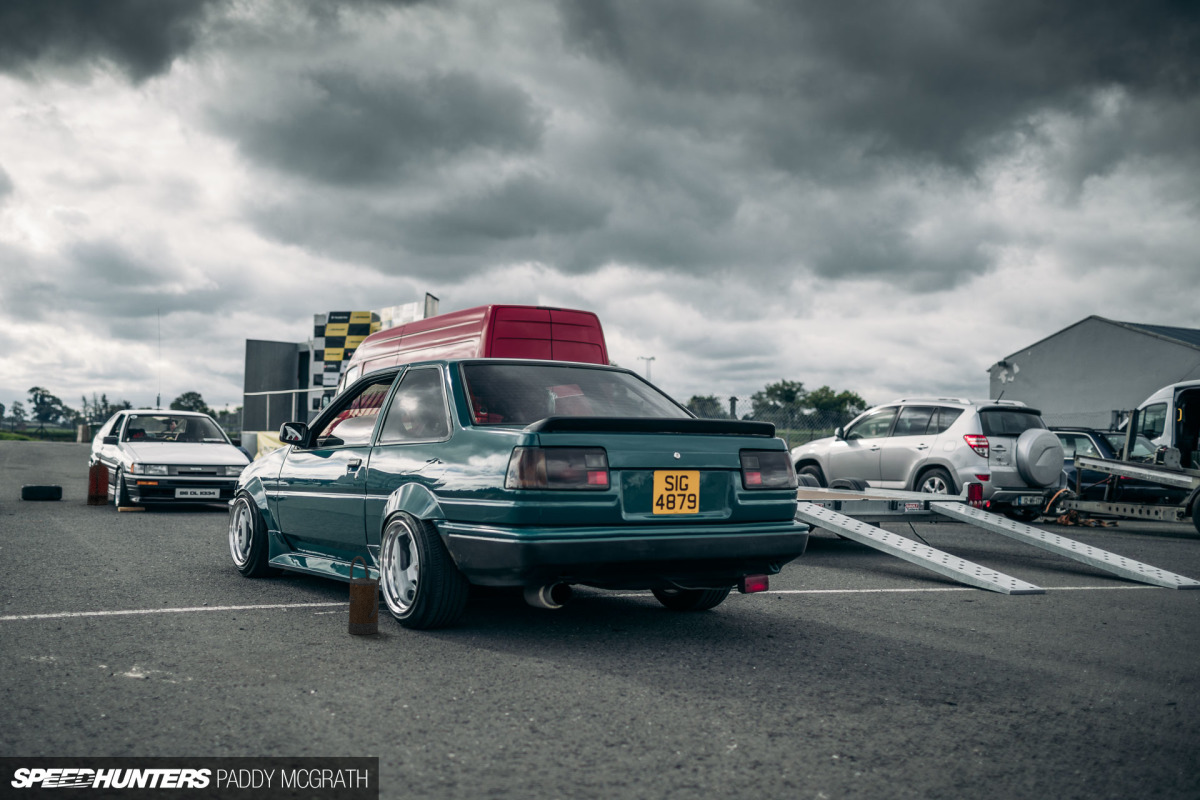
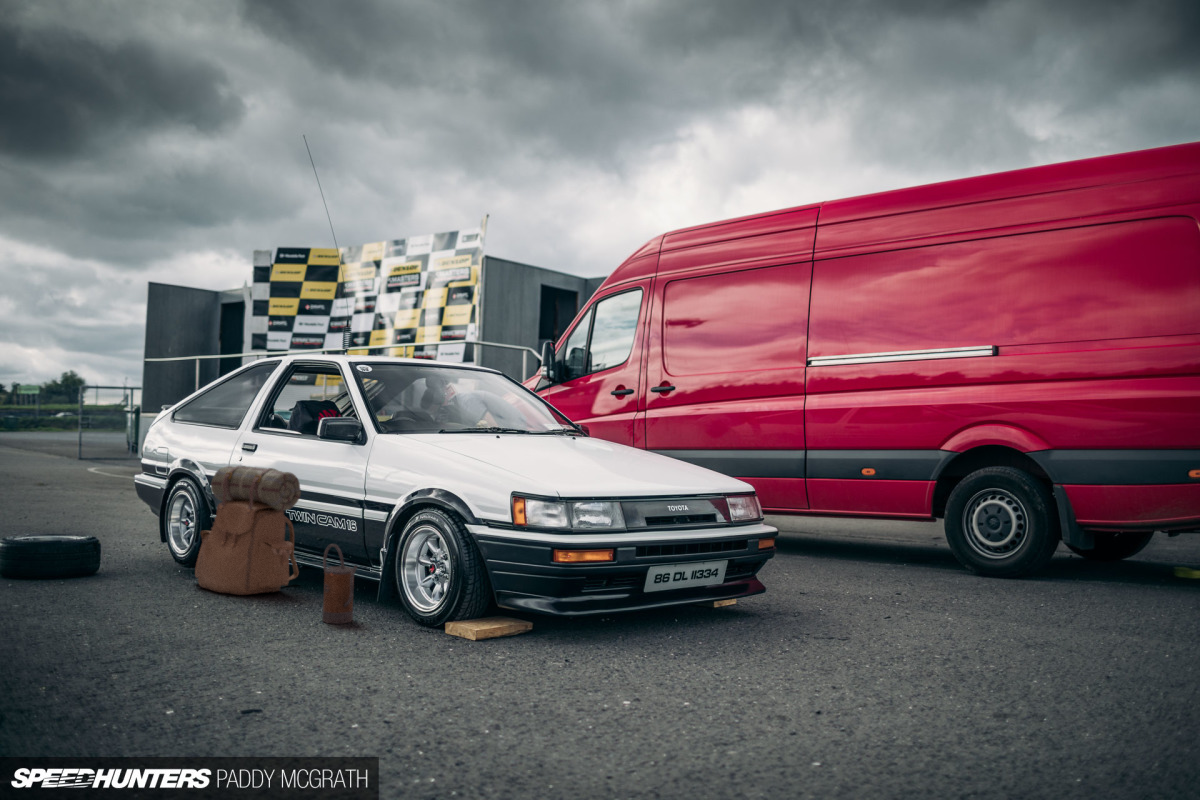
fire extinguisher: present [87,457,109,505] -> none [20,420,43,471]
backpack: none [231,484,331,610] -> present [195,466,301,595]

